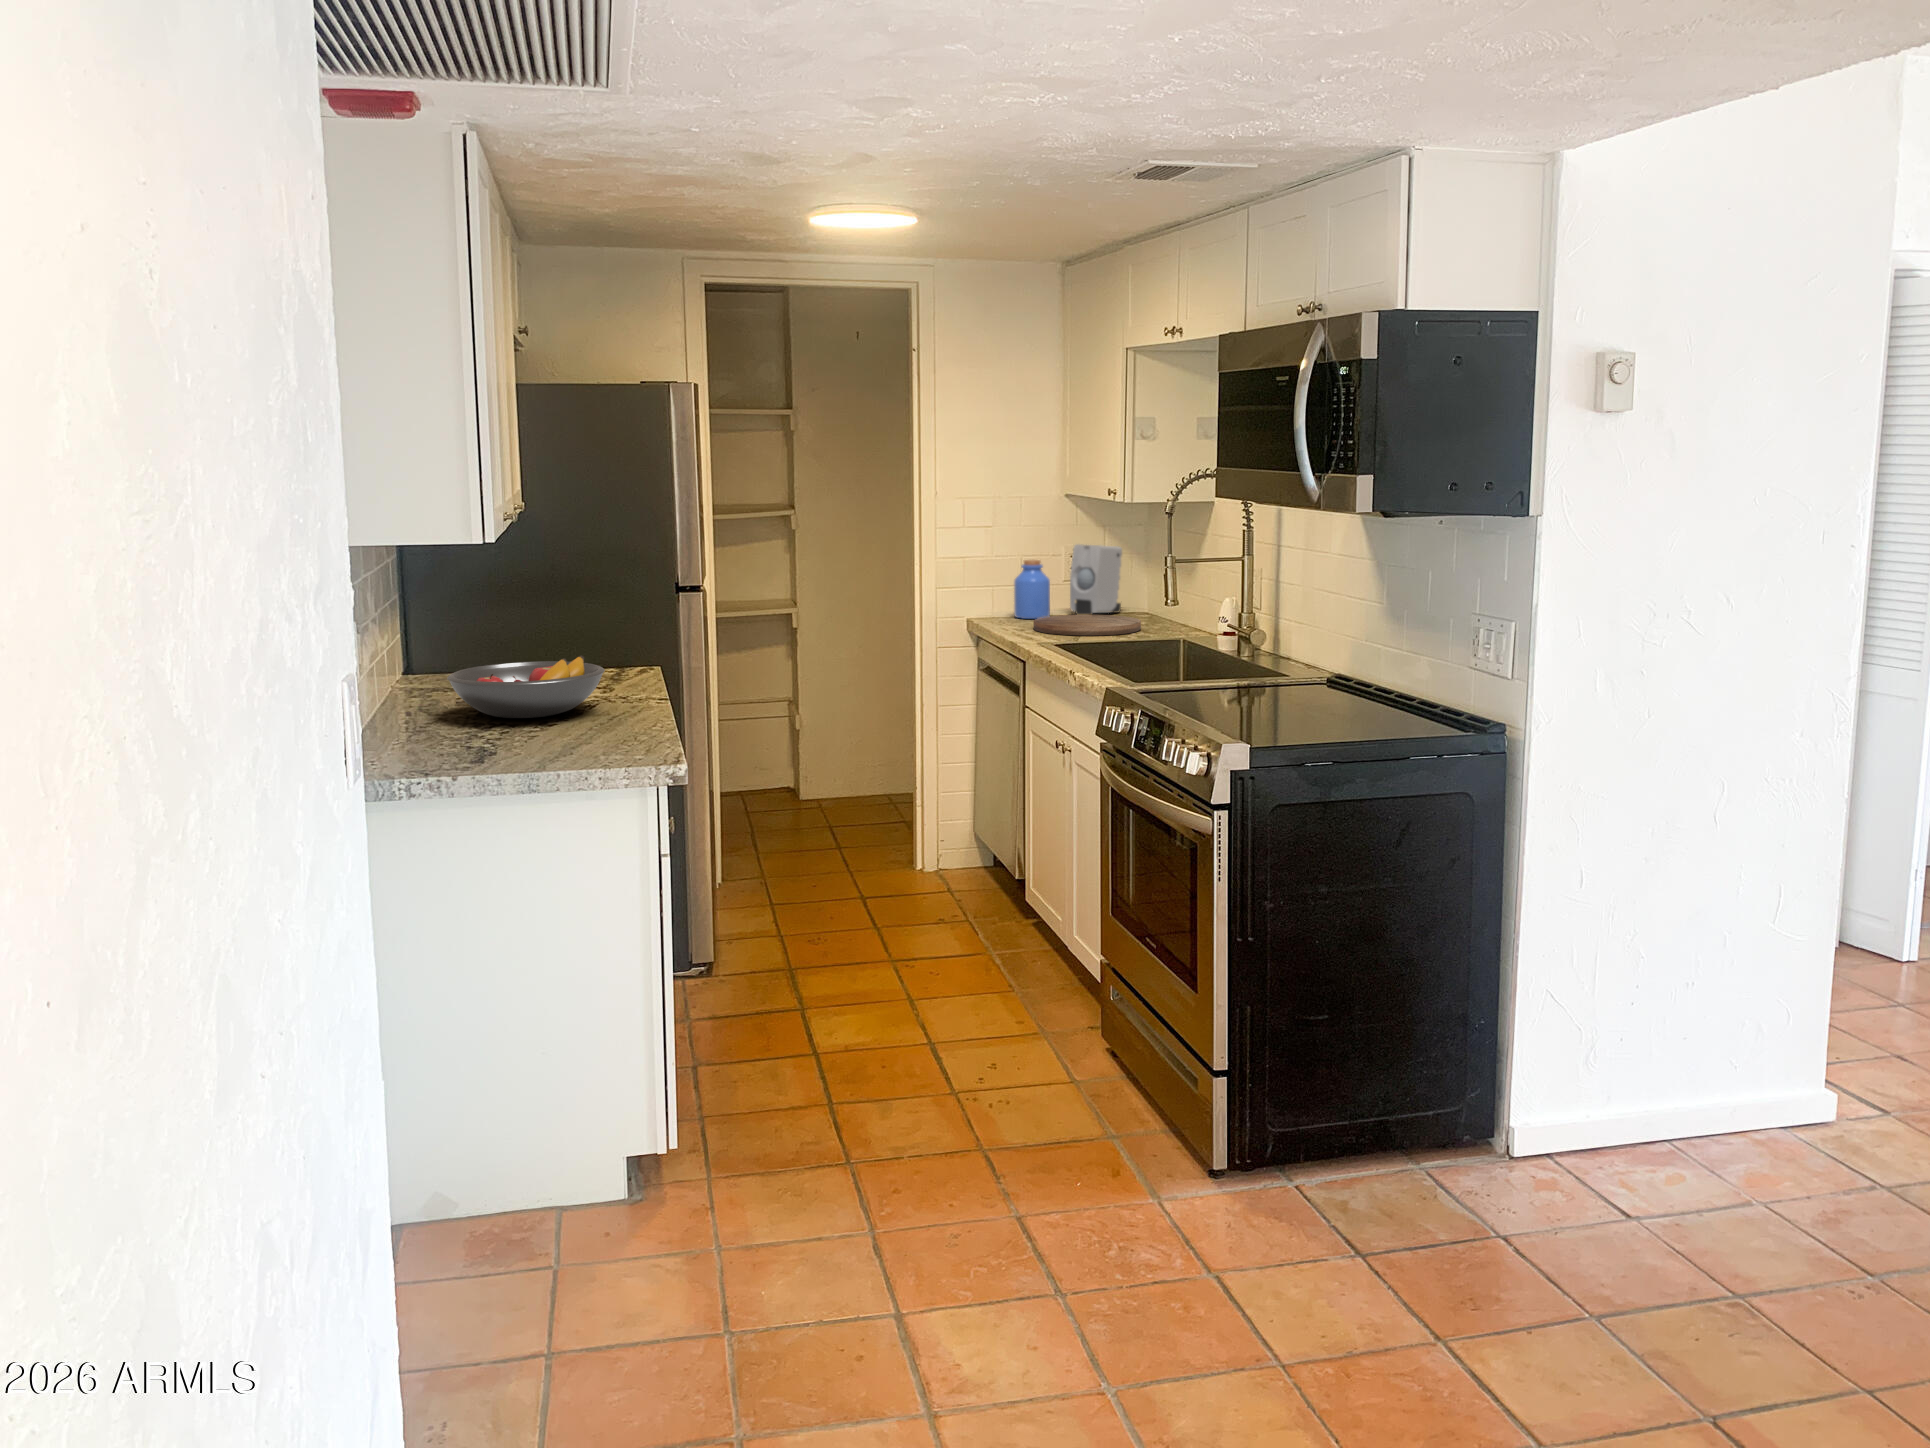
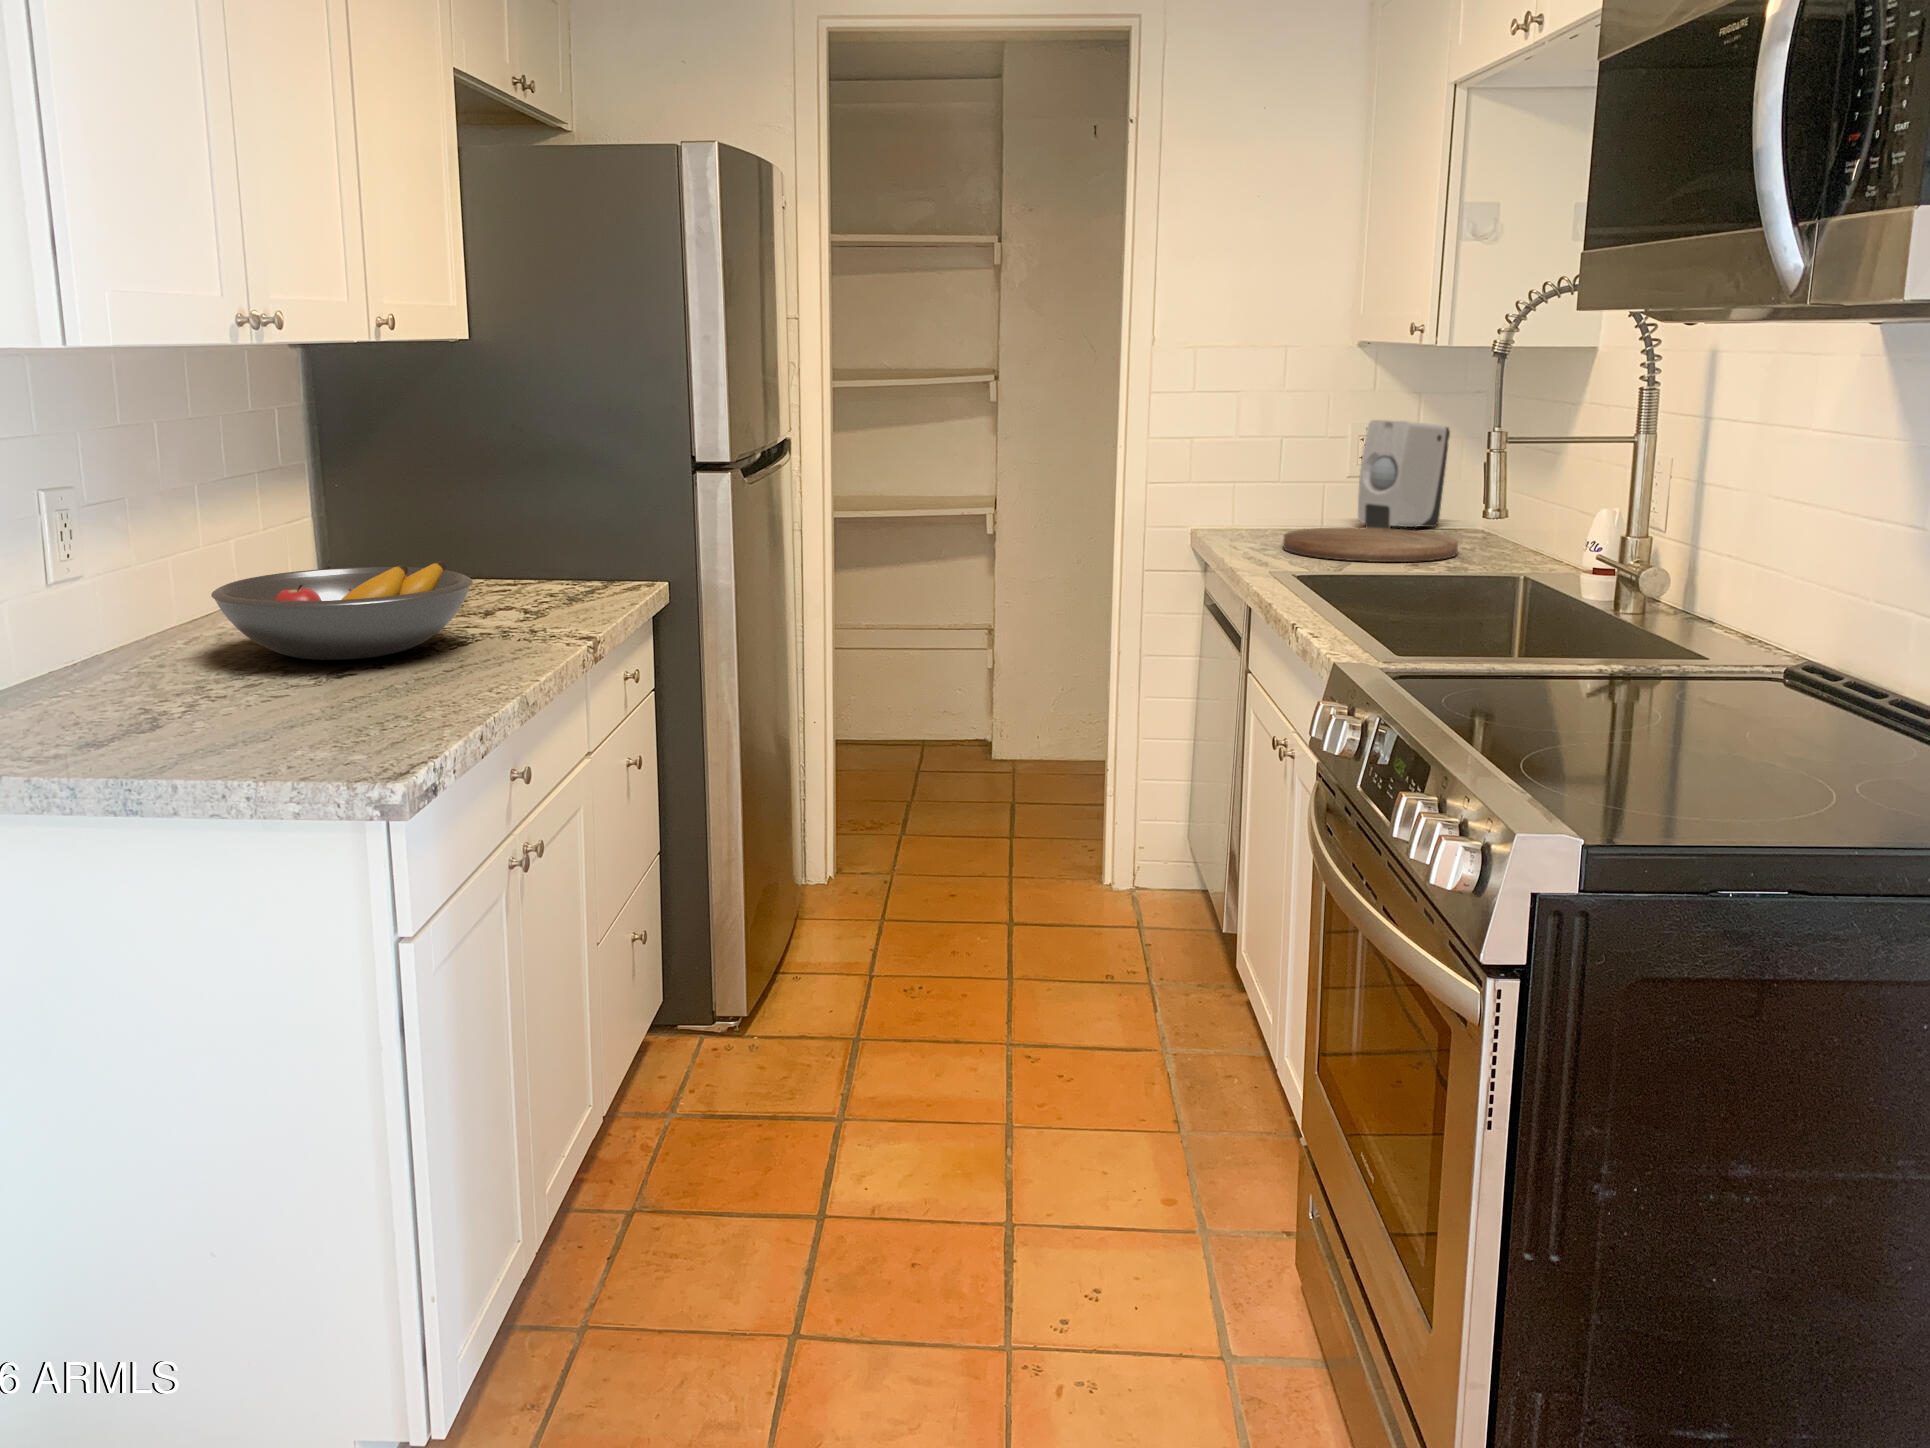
jar: present [1014,560,1050,619] -> none [1268,442,1326,531]

